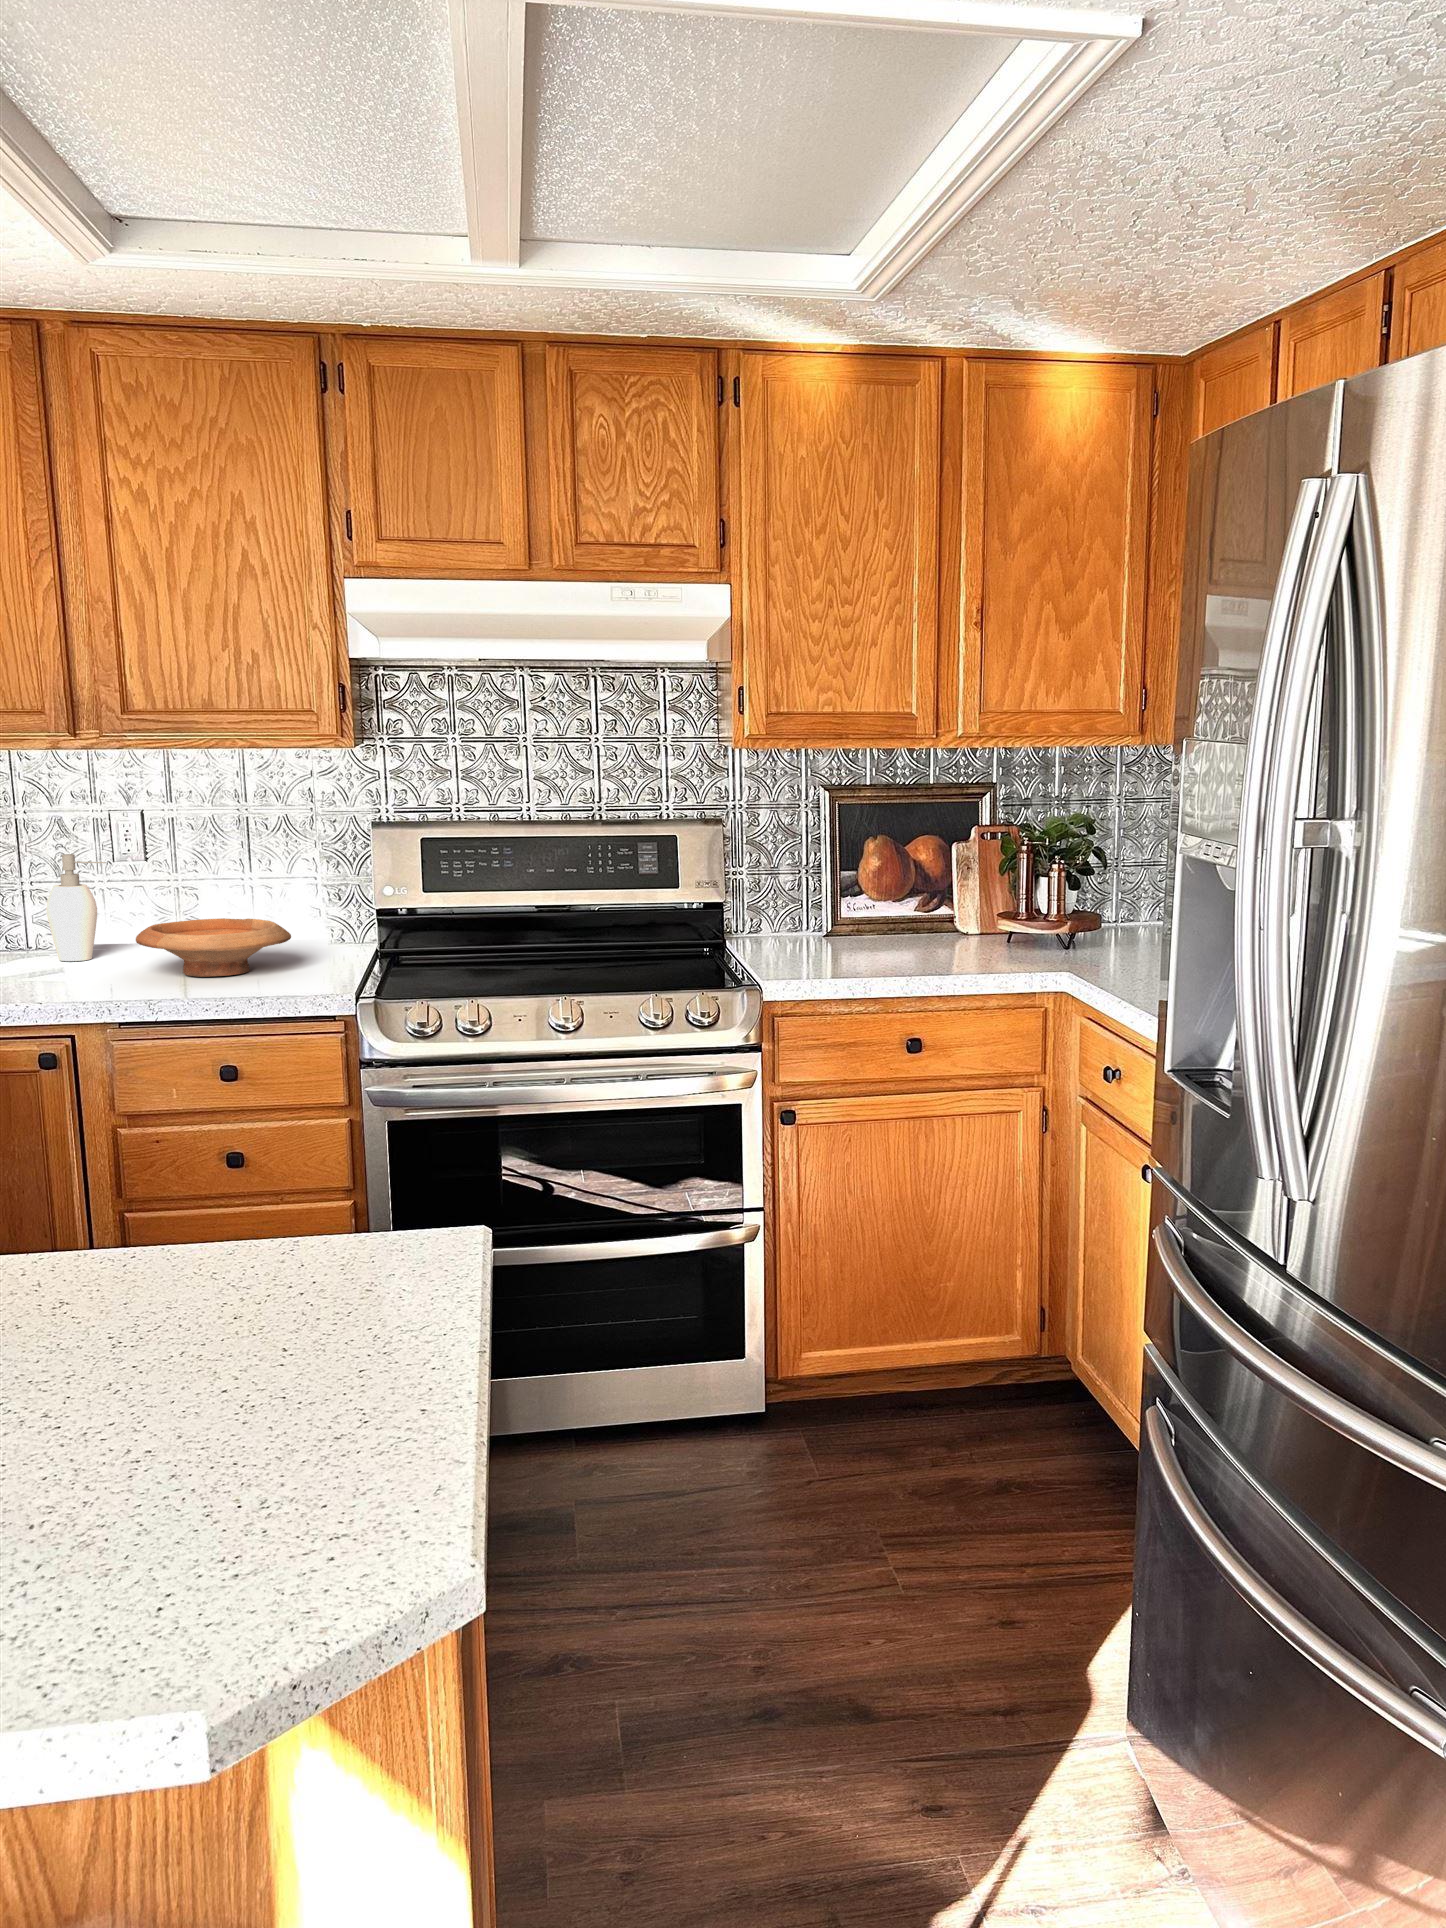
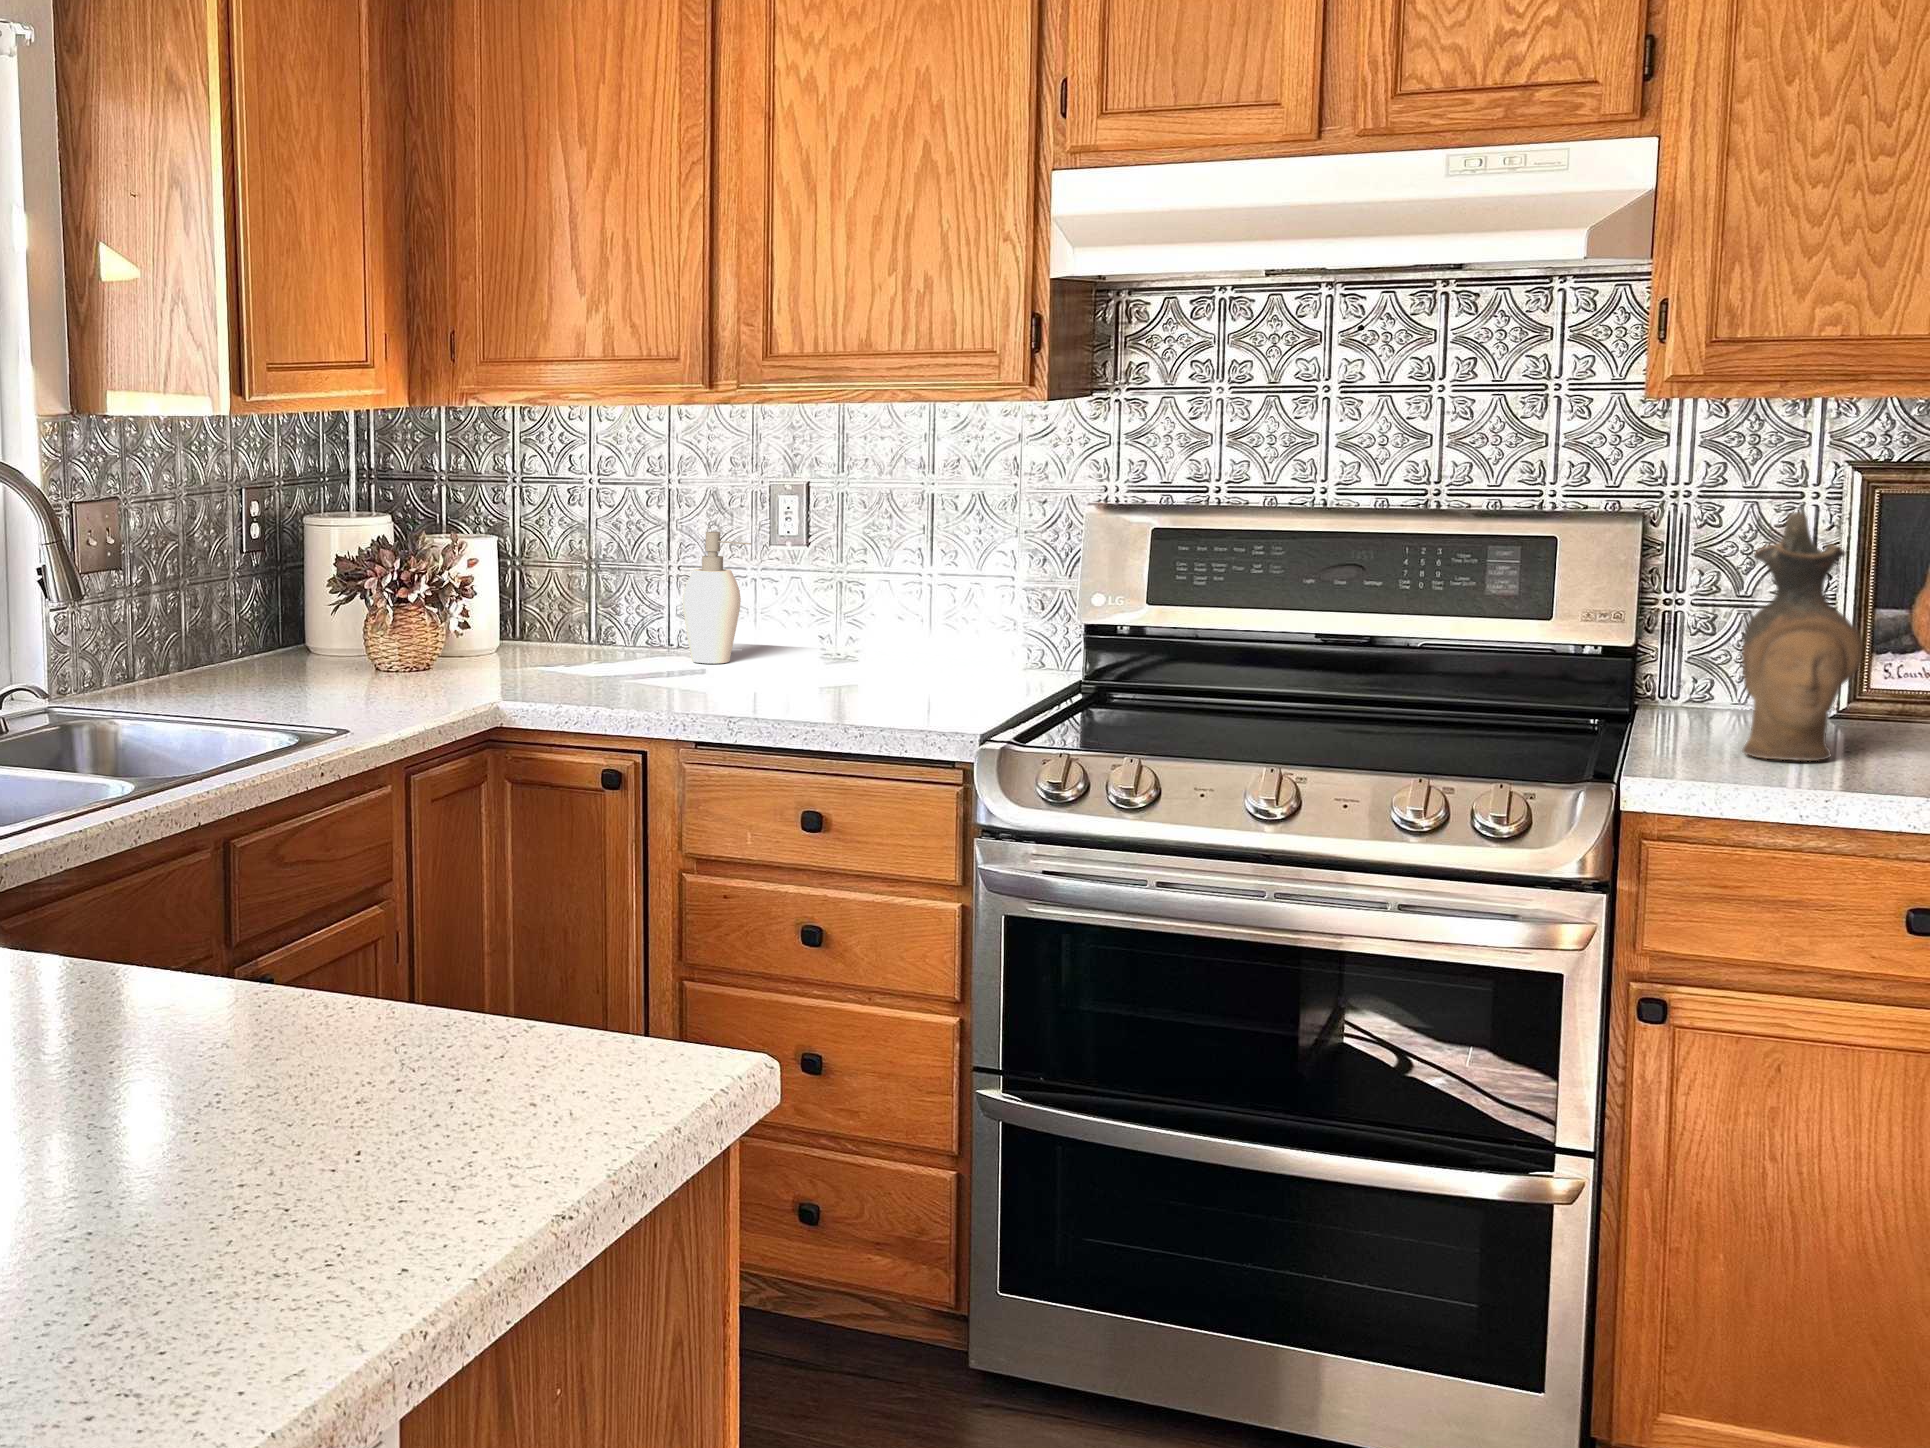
ceramic pitcher: none [800,815,862,962] -> present [1742,512,1863,761]
wooden bowl: present [136,918,291,977] -> none [753,621,947,696]

